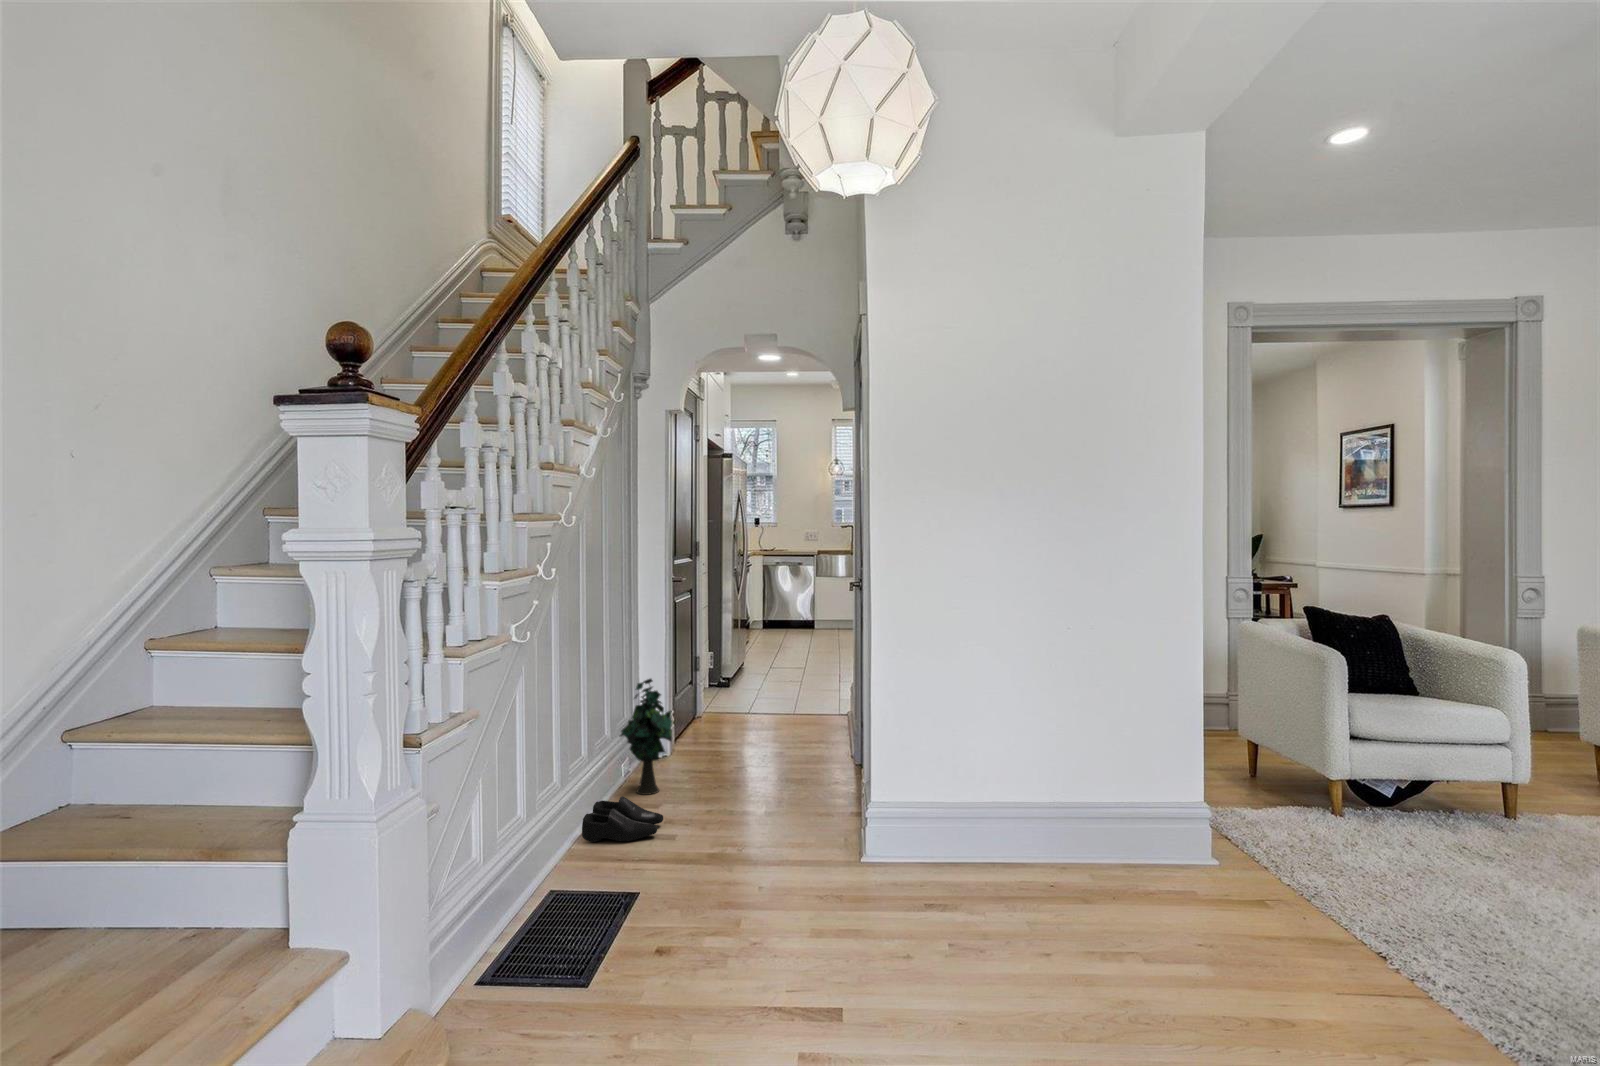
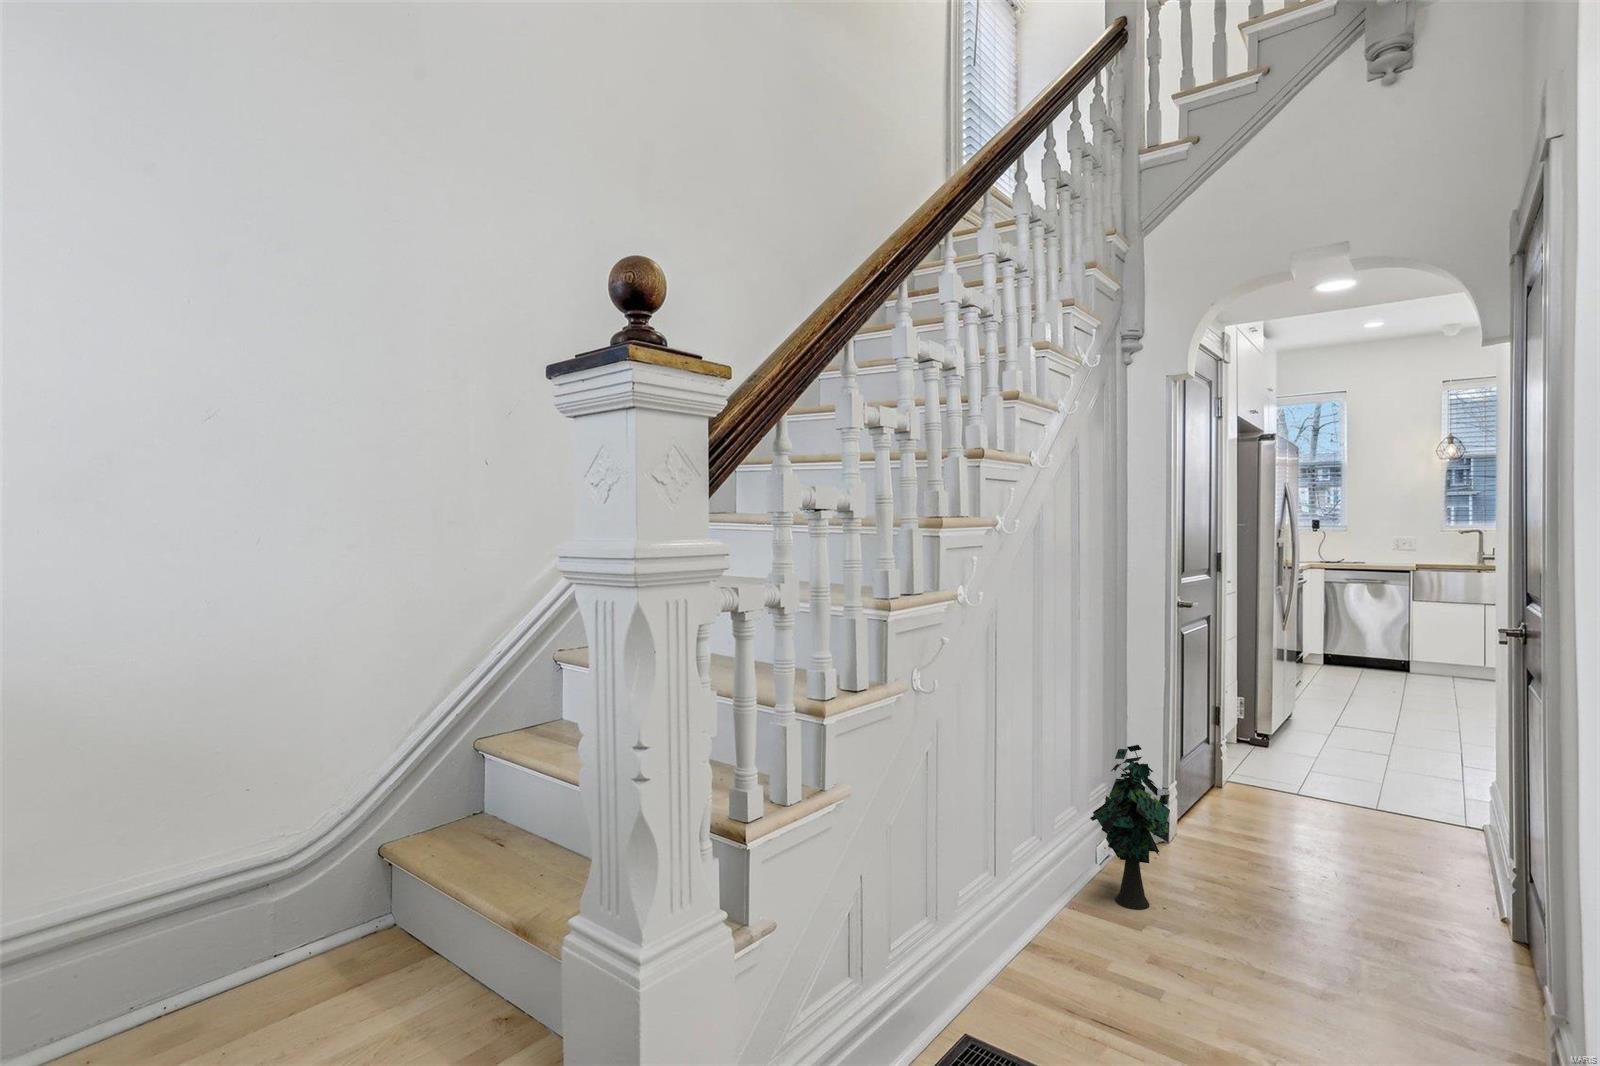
shoe: present [582,796,663,842] -> none [1027,911,1149,991]

